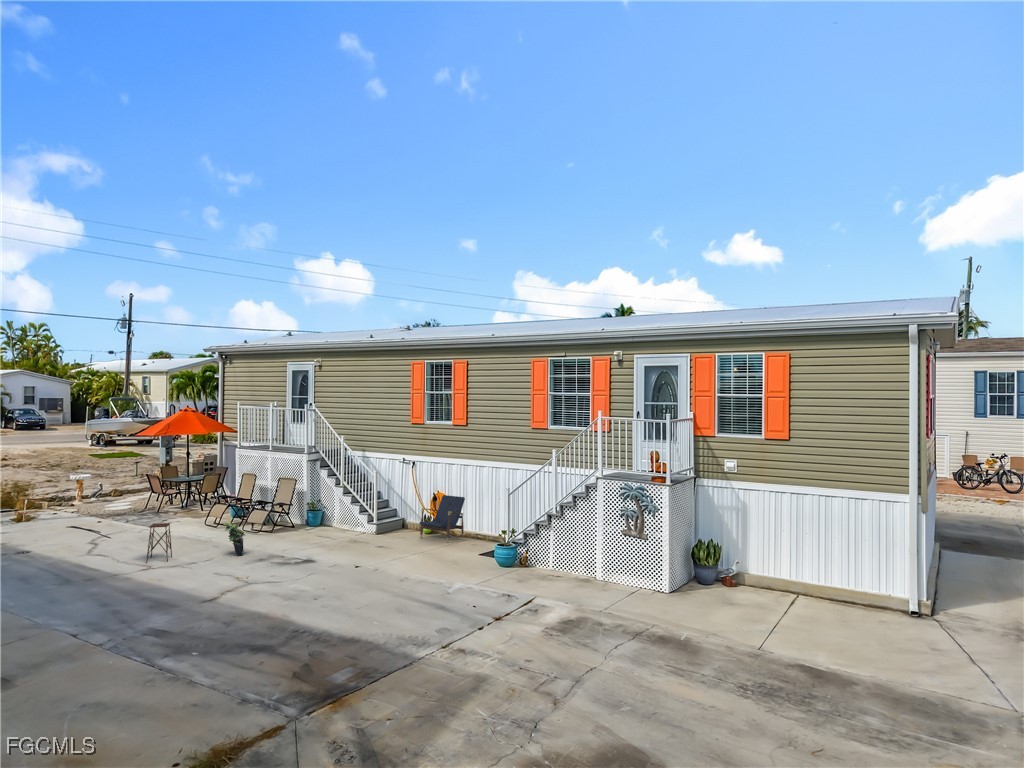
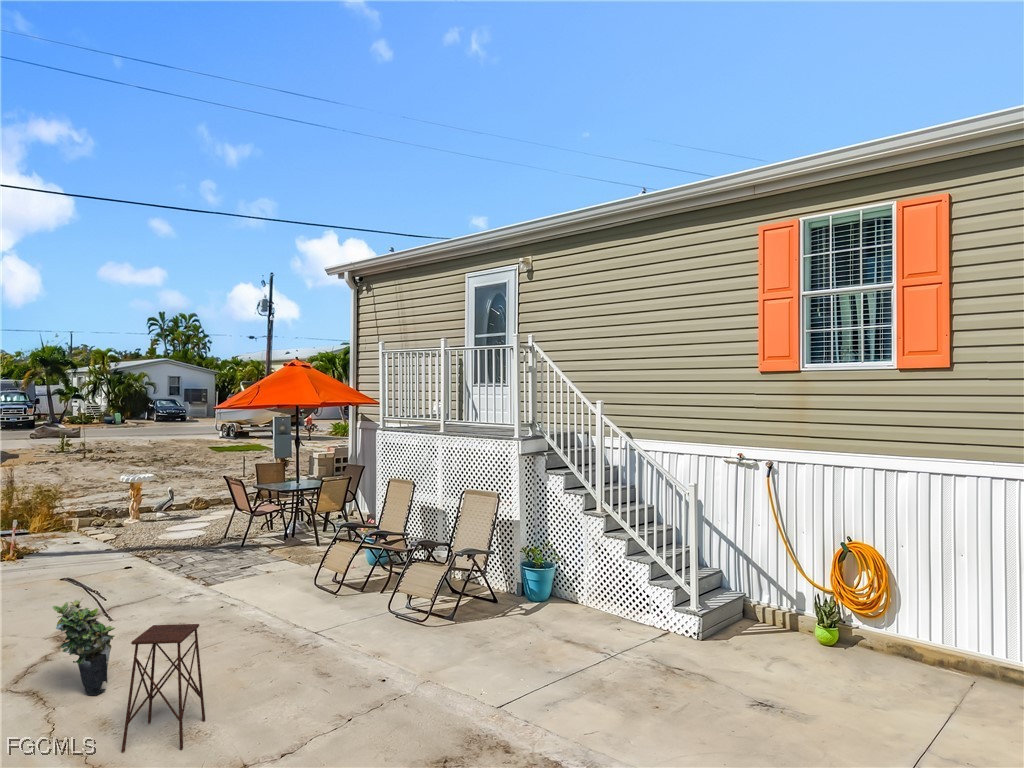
lounge chair: present [420,495,465,542] -> none [842,550,963,700]
potted plant: present [223,522,245,556] -> present [52,599,115,696]

